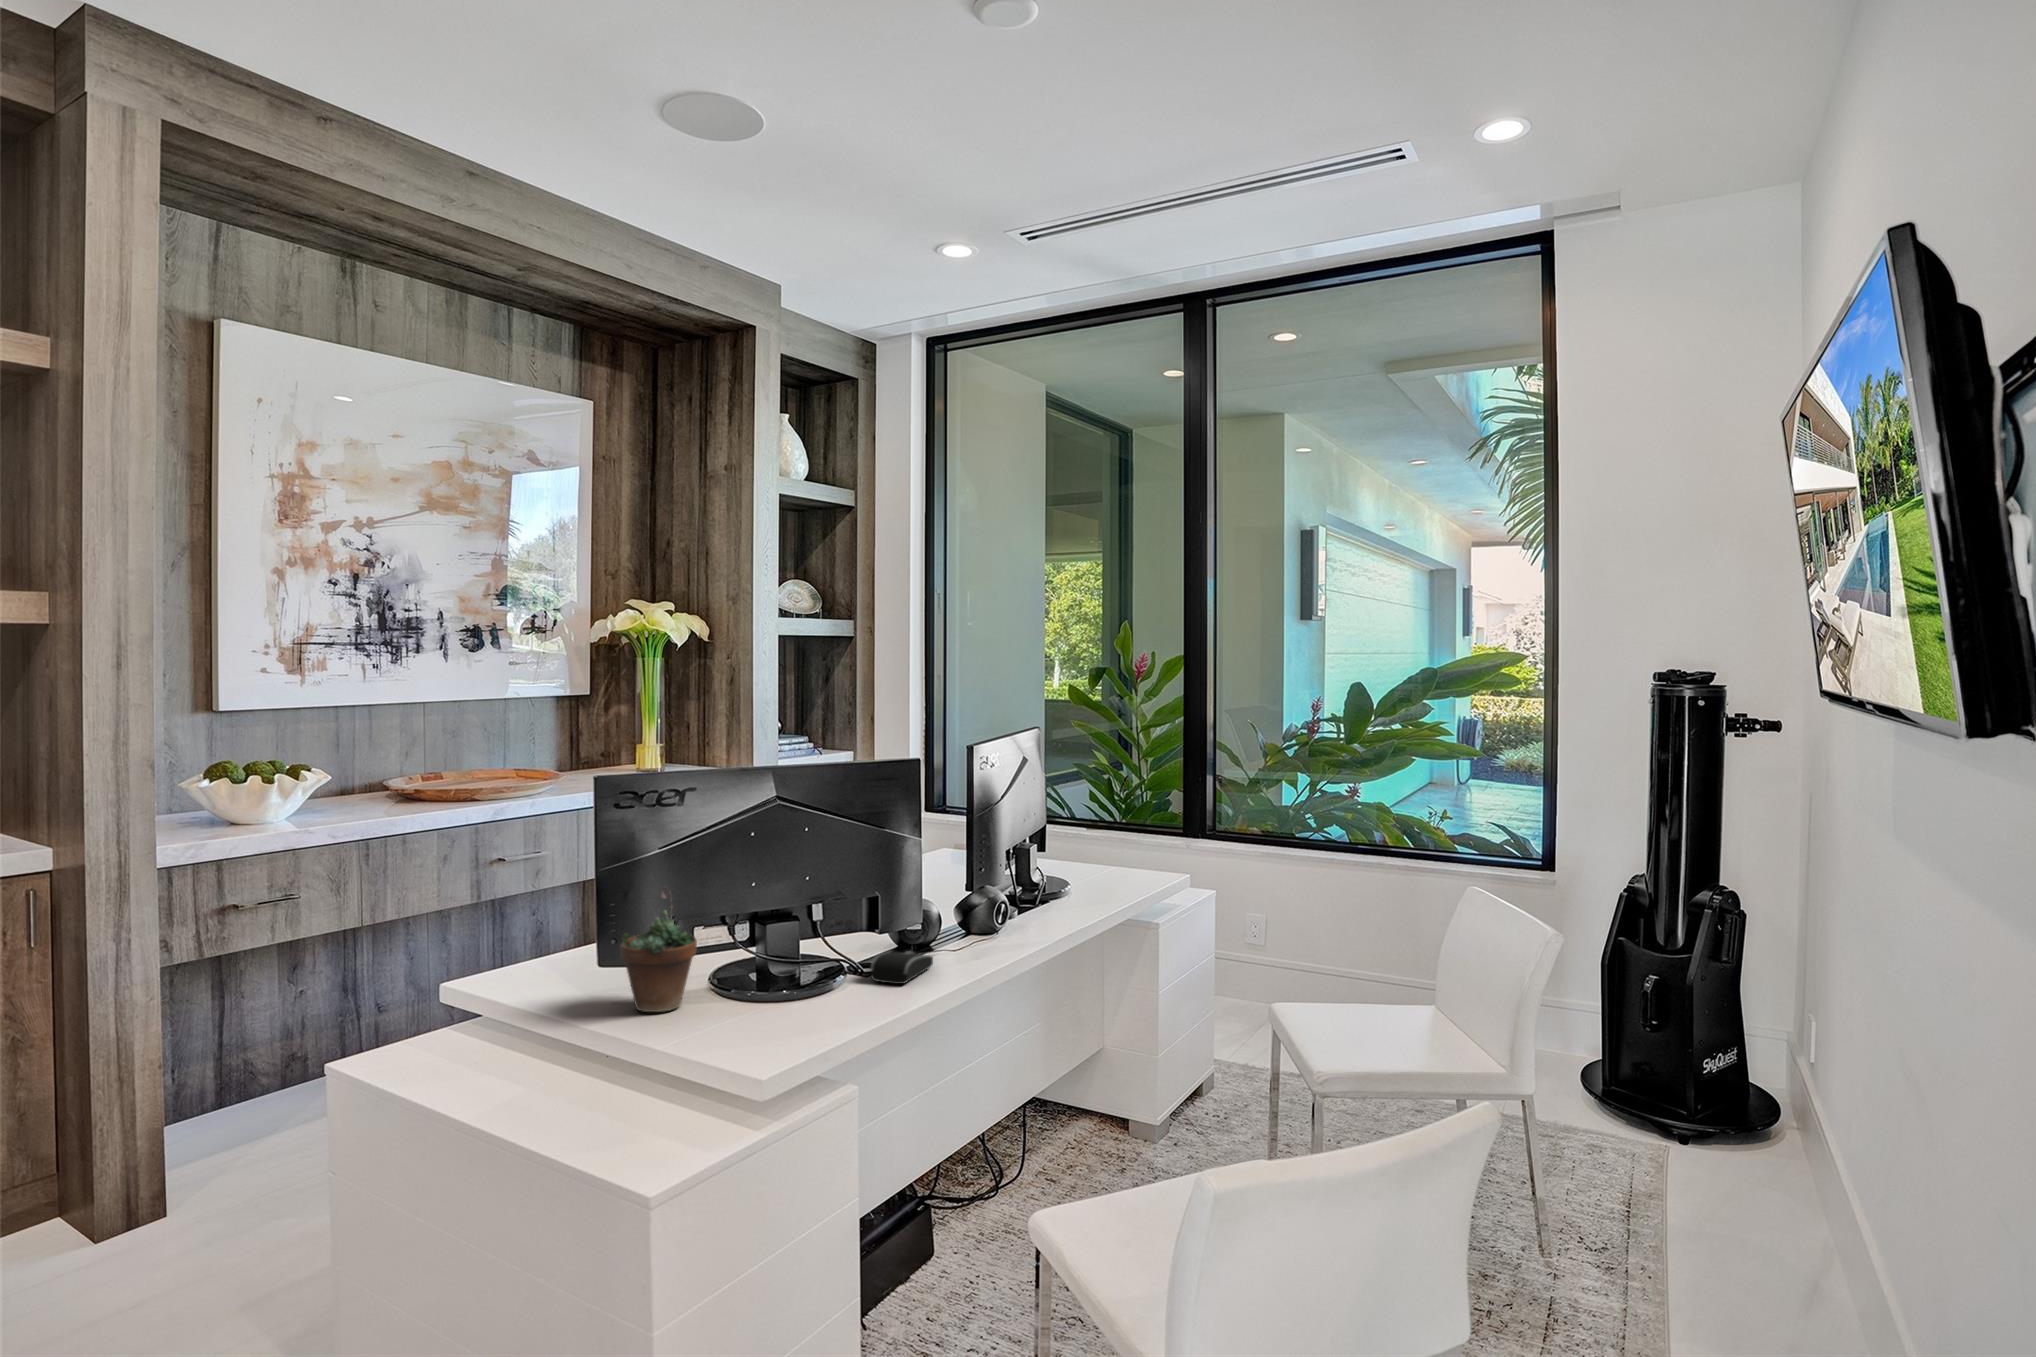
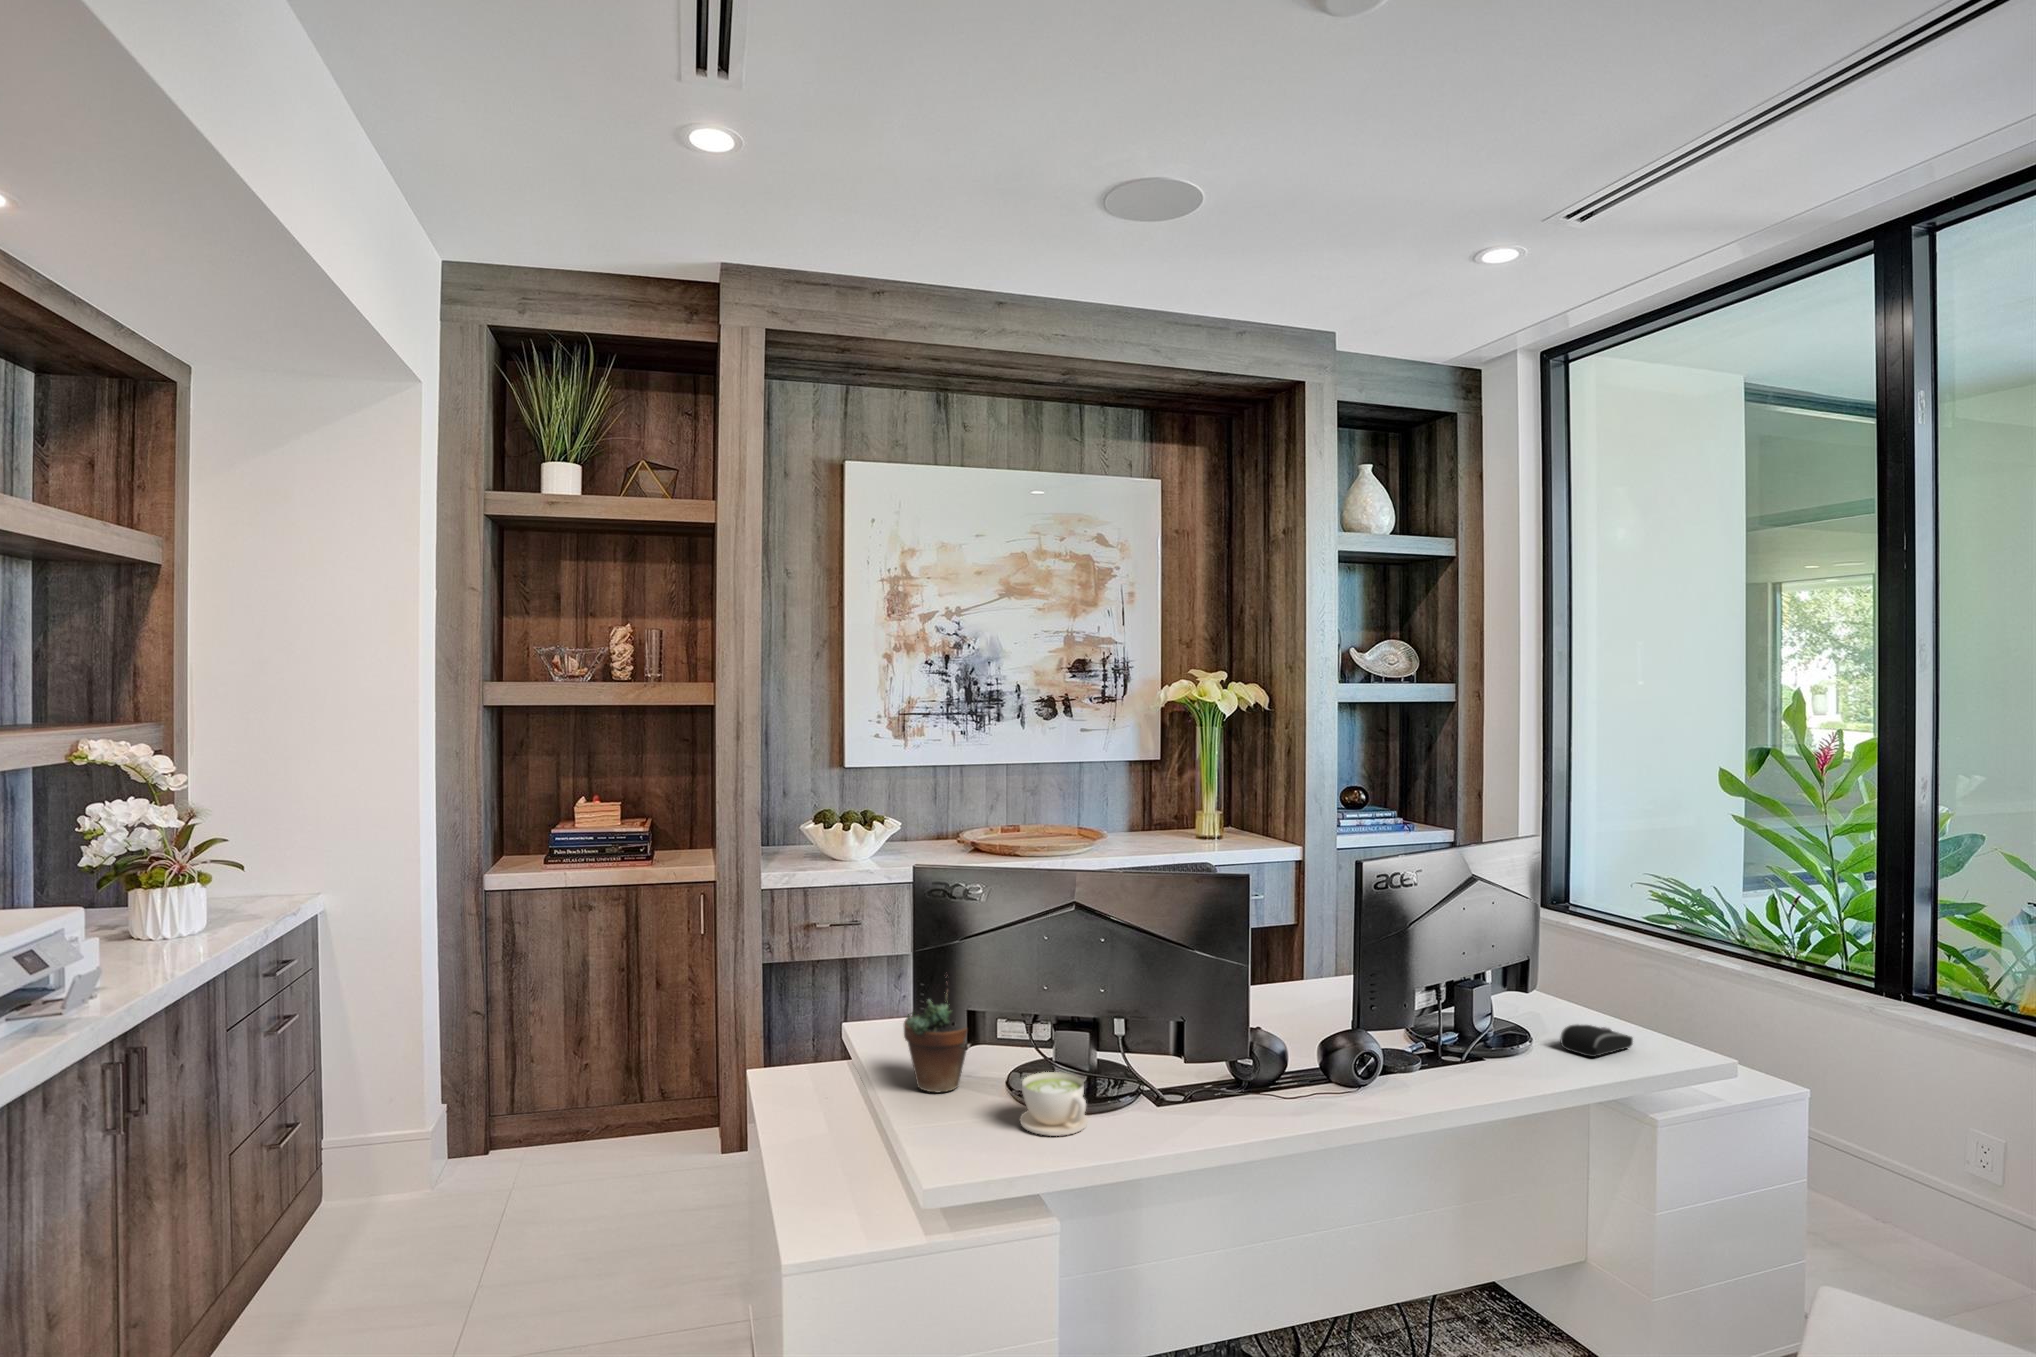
computer mouse: present [871,951,933,984] -> present [1560,1024,1633,1057]
coffee cup: none [780,962,853,1018] -> present [1020,1072,1088,1136]

